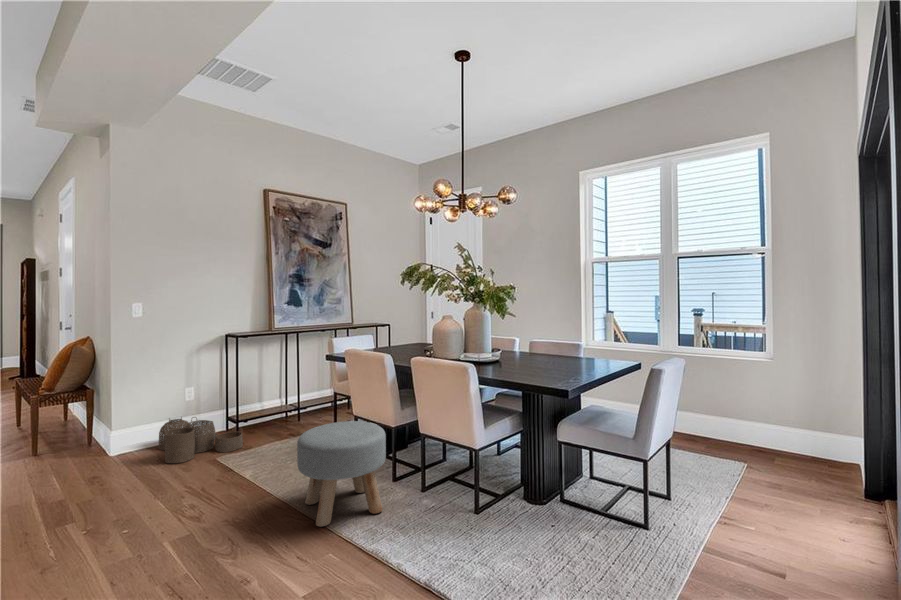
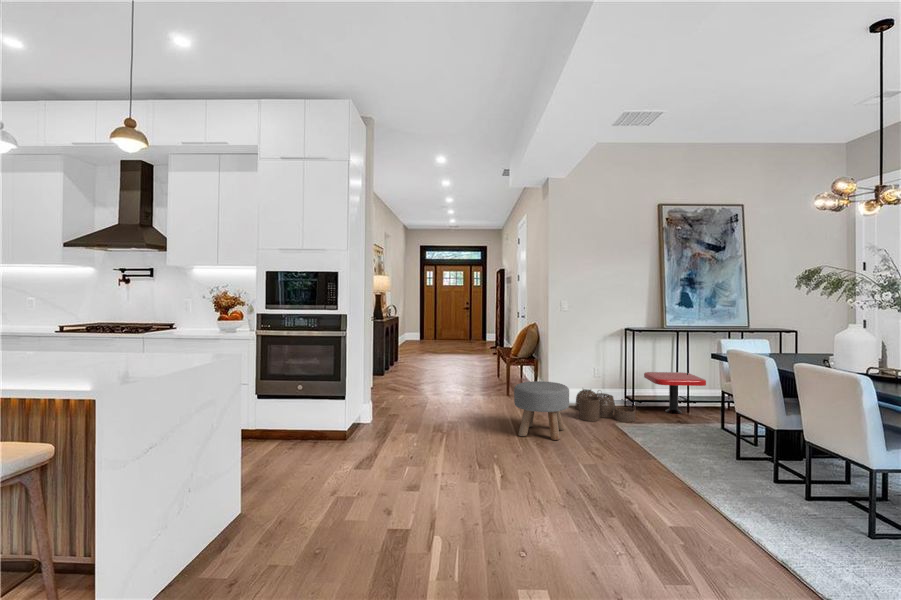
pedestal table: none [251,378,318,427] -> present [644,372,706,414]
ottoman: present [297,421,386,527] -> present [514,381,569,440]

